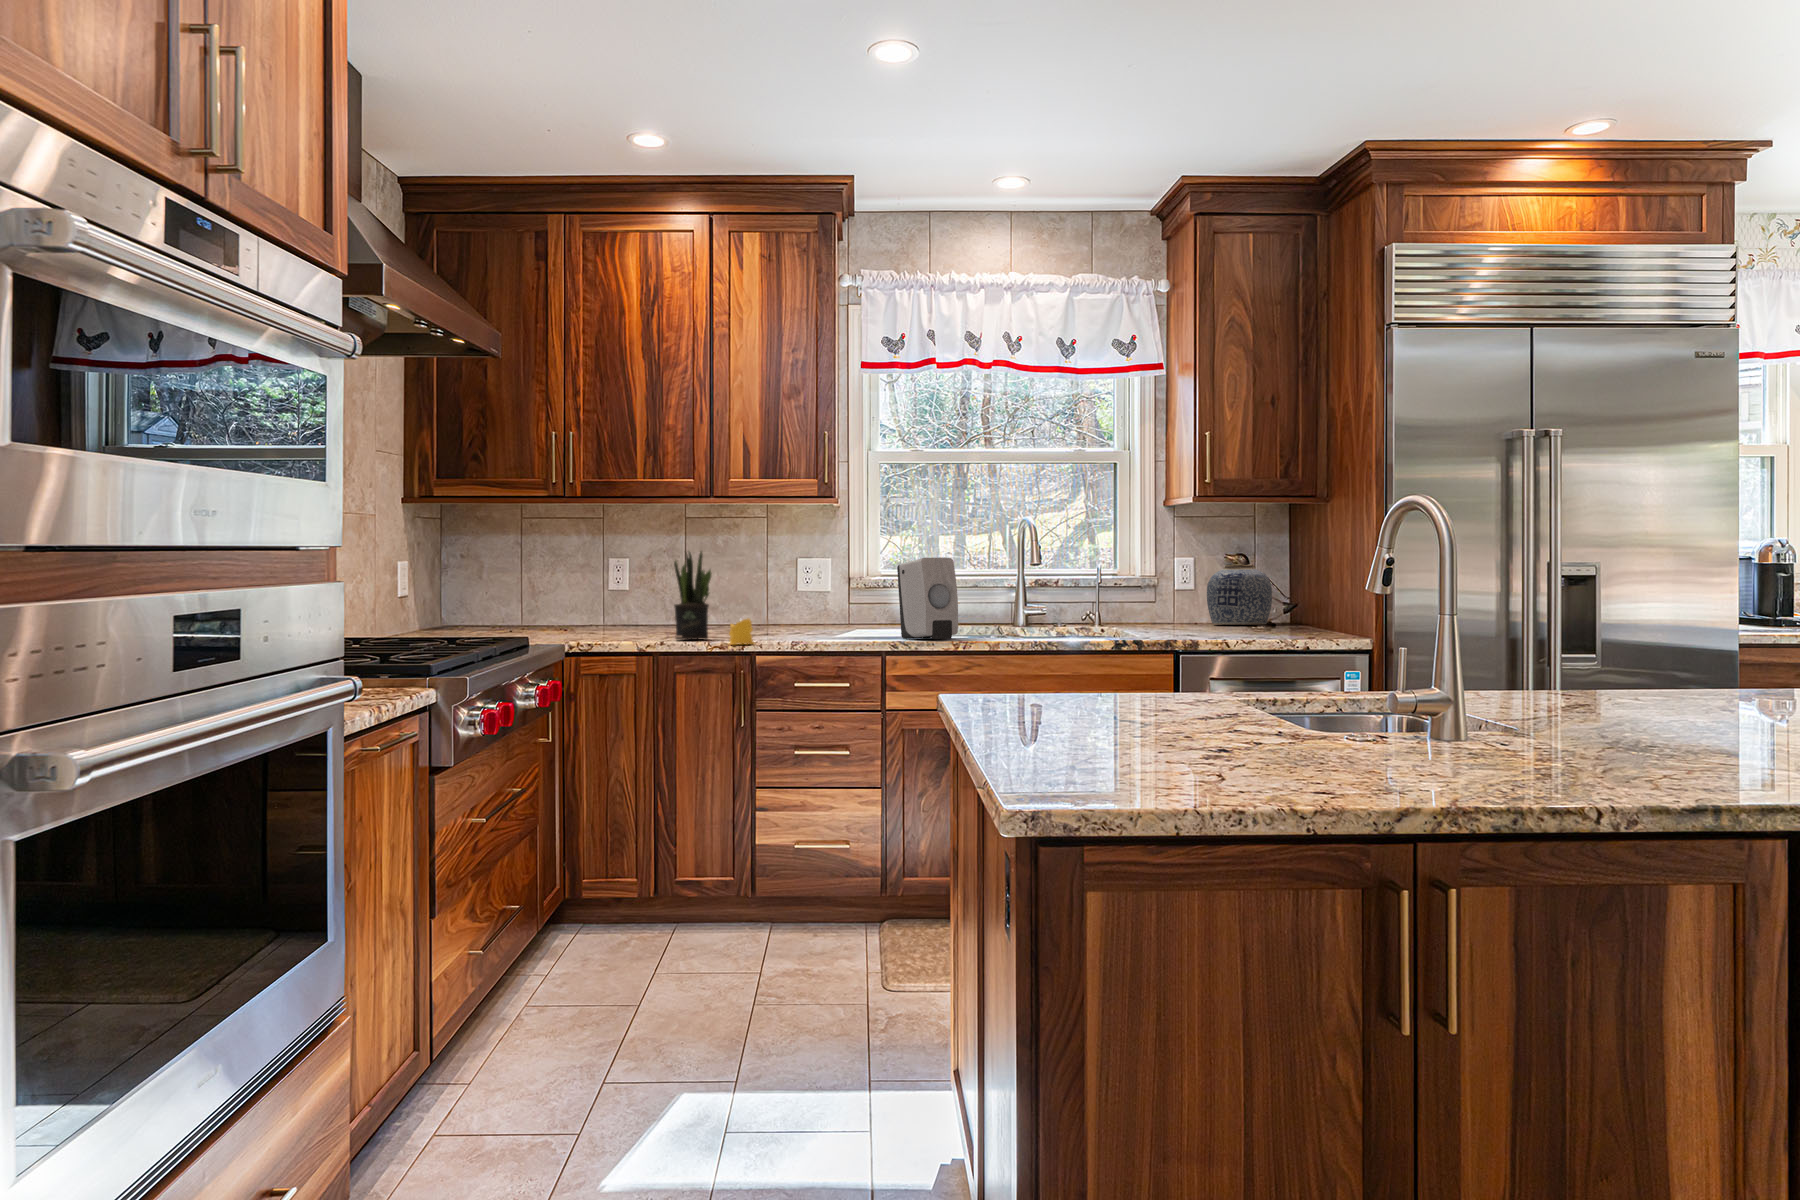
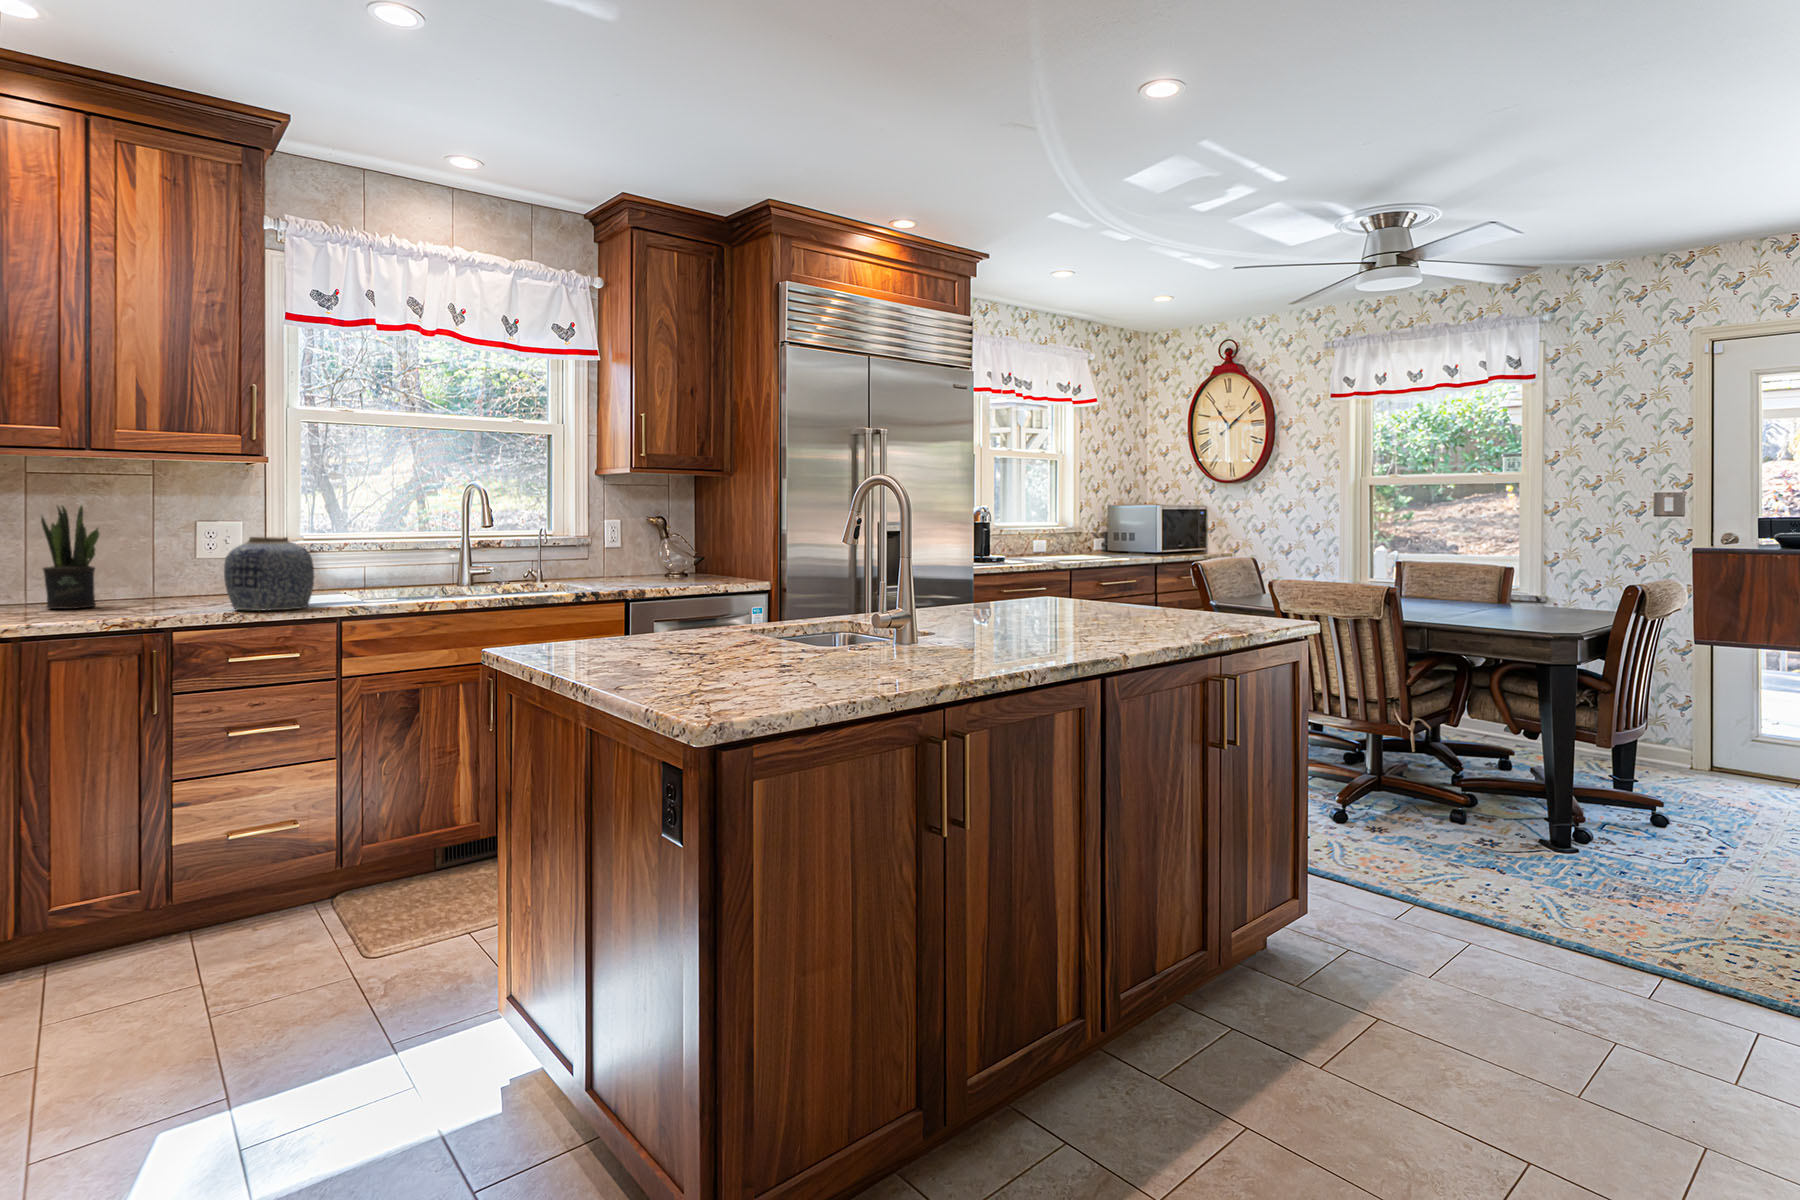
soap dispenser: present [897,558,958,639] -> none [350,523,423,605]
vase: present [1207,564,1272,625] -> present [224,537,314,611]
candle: present [729,618,754,645] -> none [133,586,174,618]

